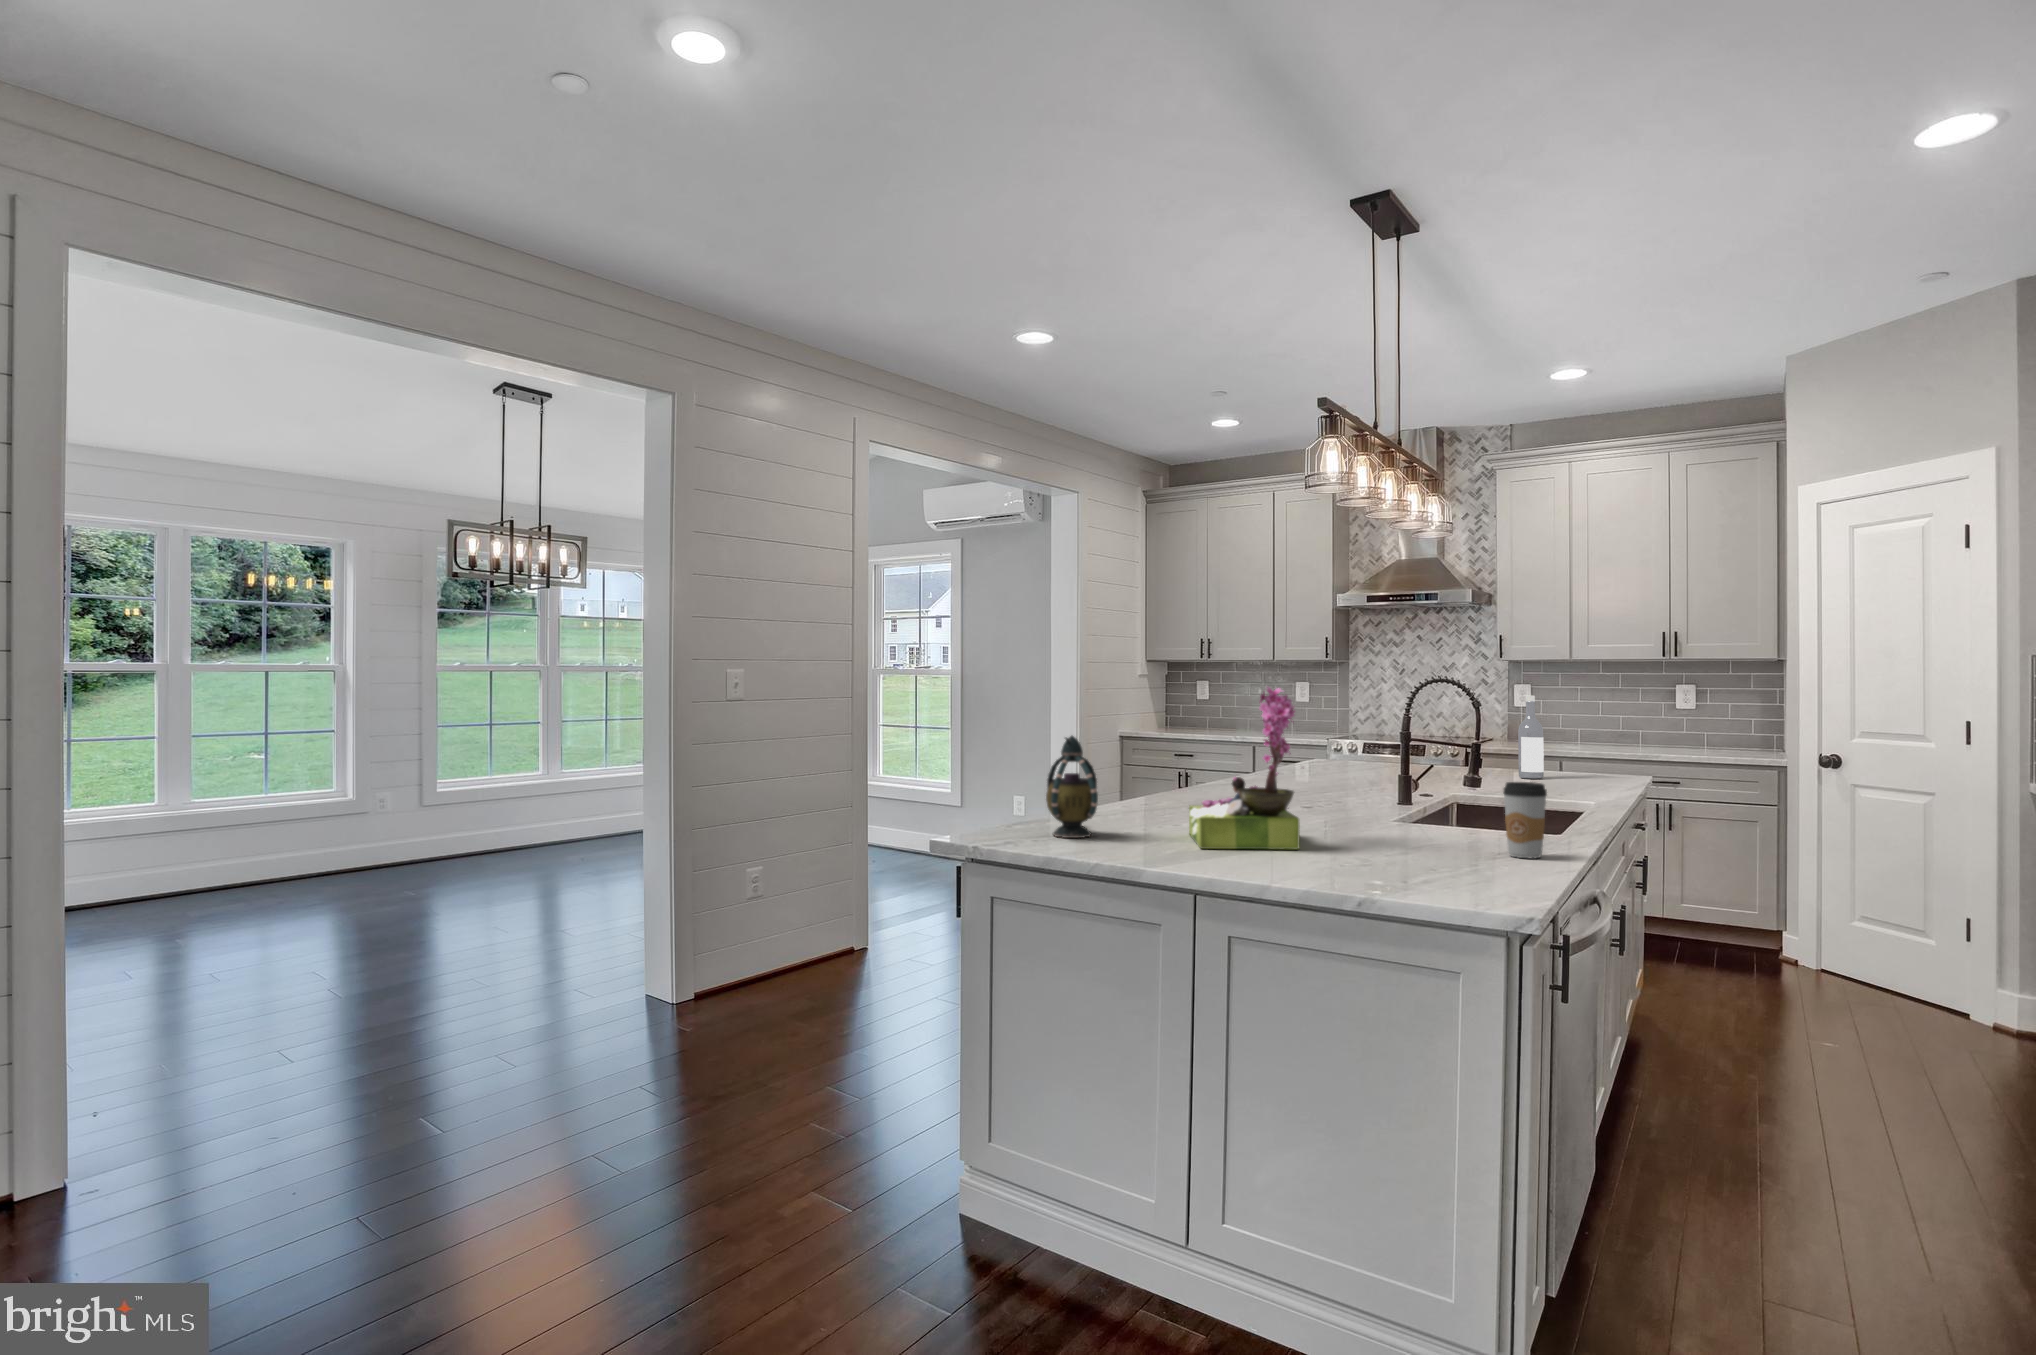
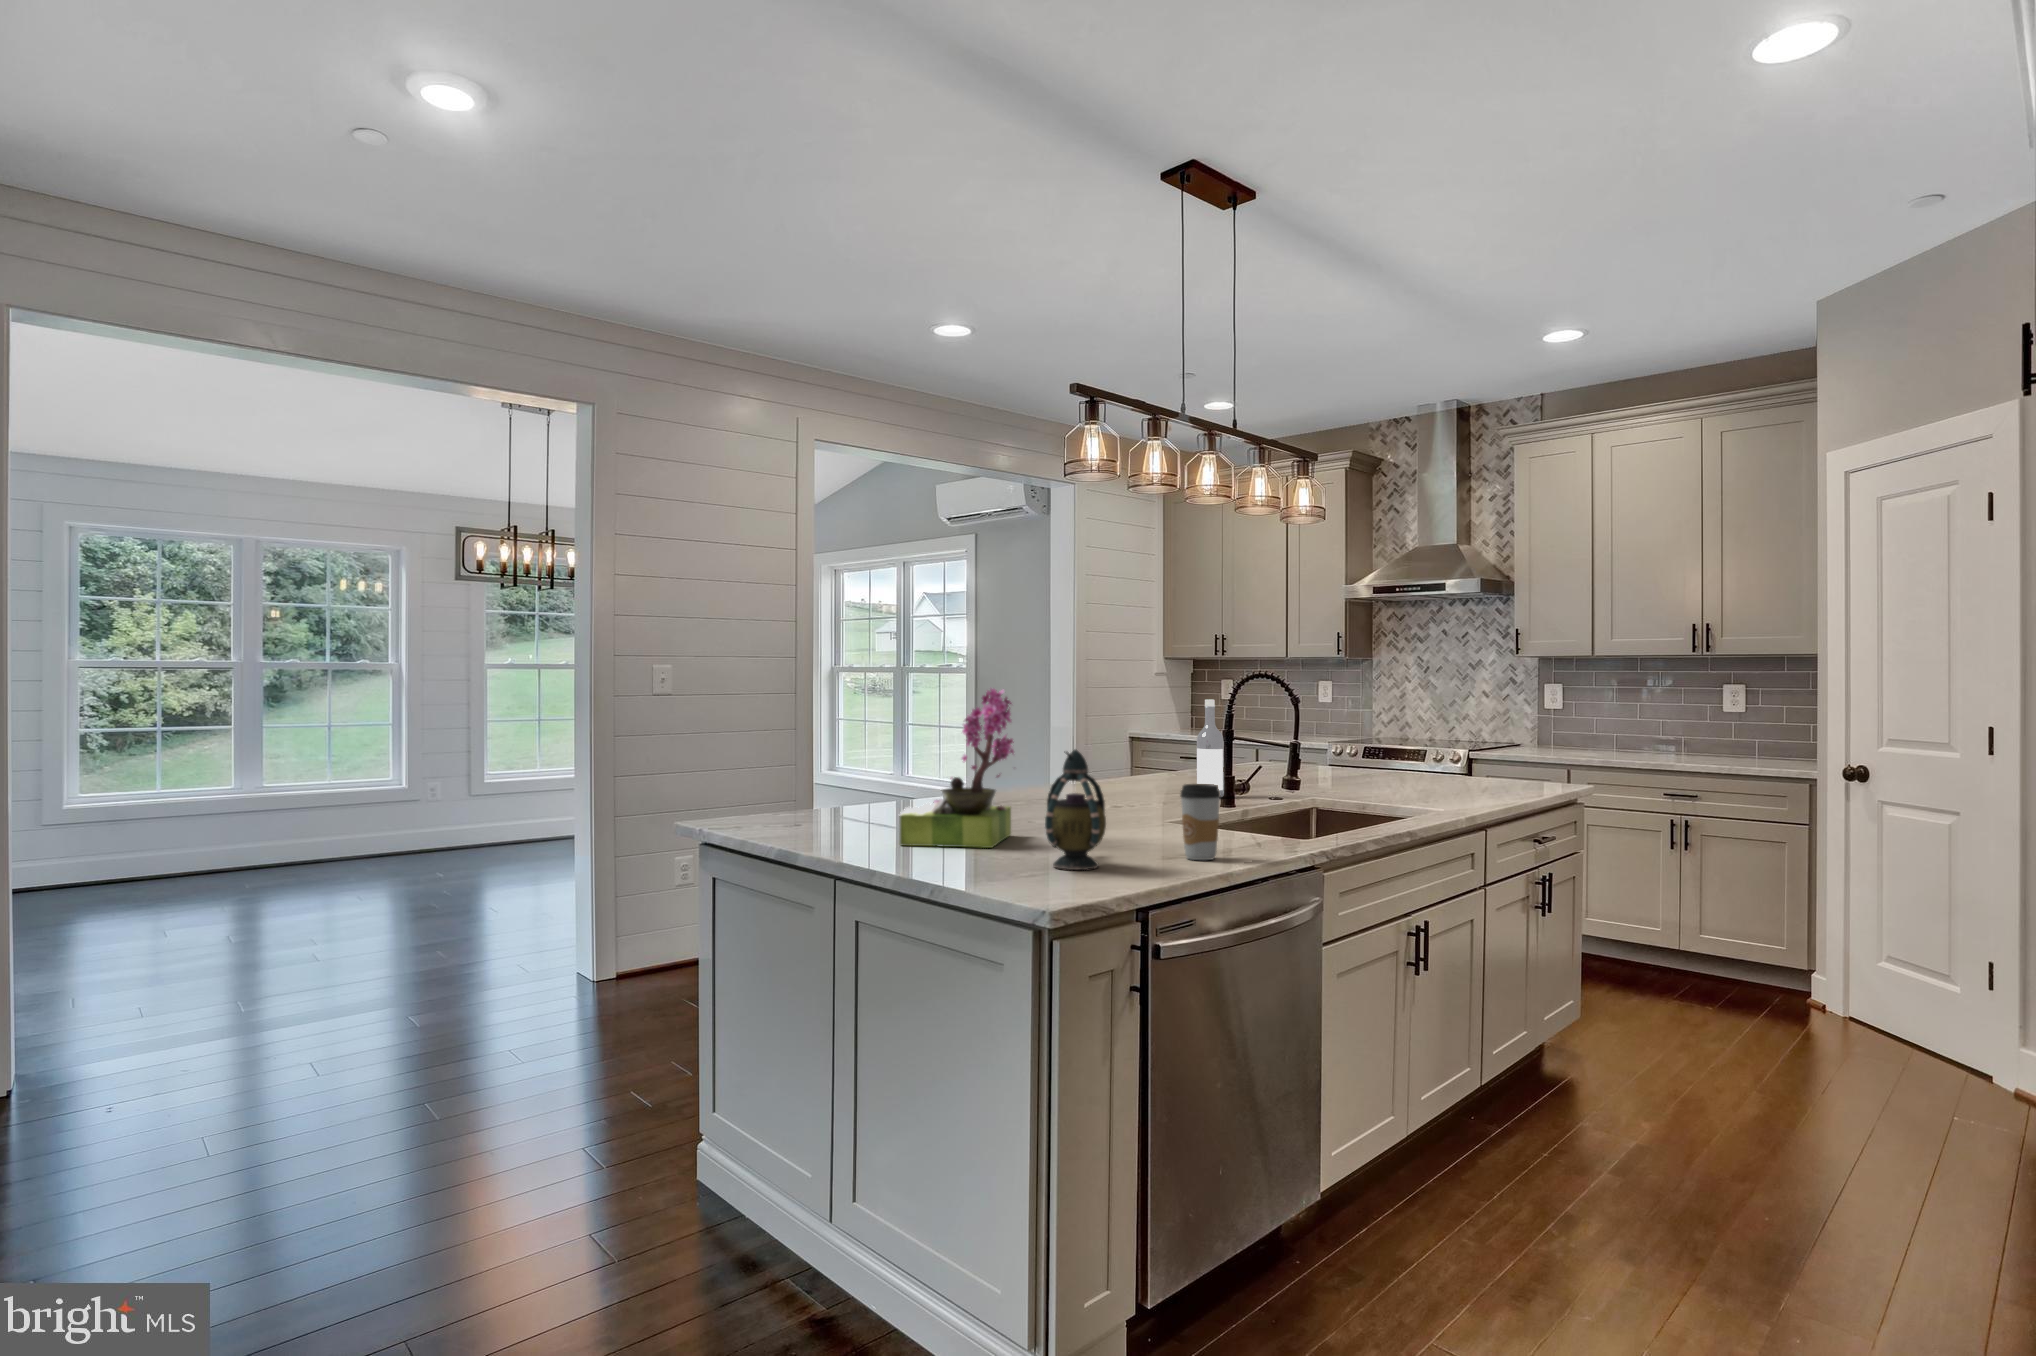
wine bottle: present [1518,696,1544,779] -> present [1197,699,1224,797]
teapot: present [1046,736,1098,838] -> present [1045,750,1106,870]

